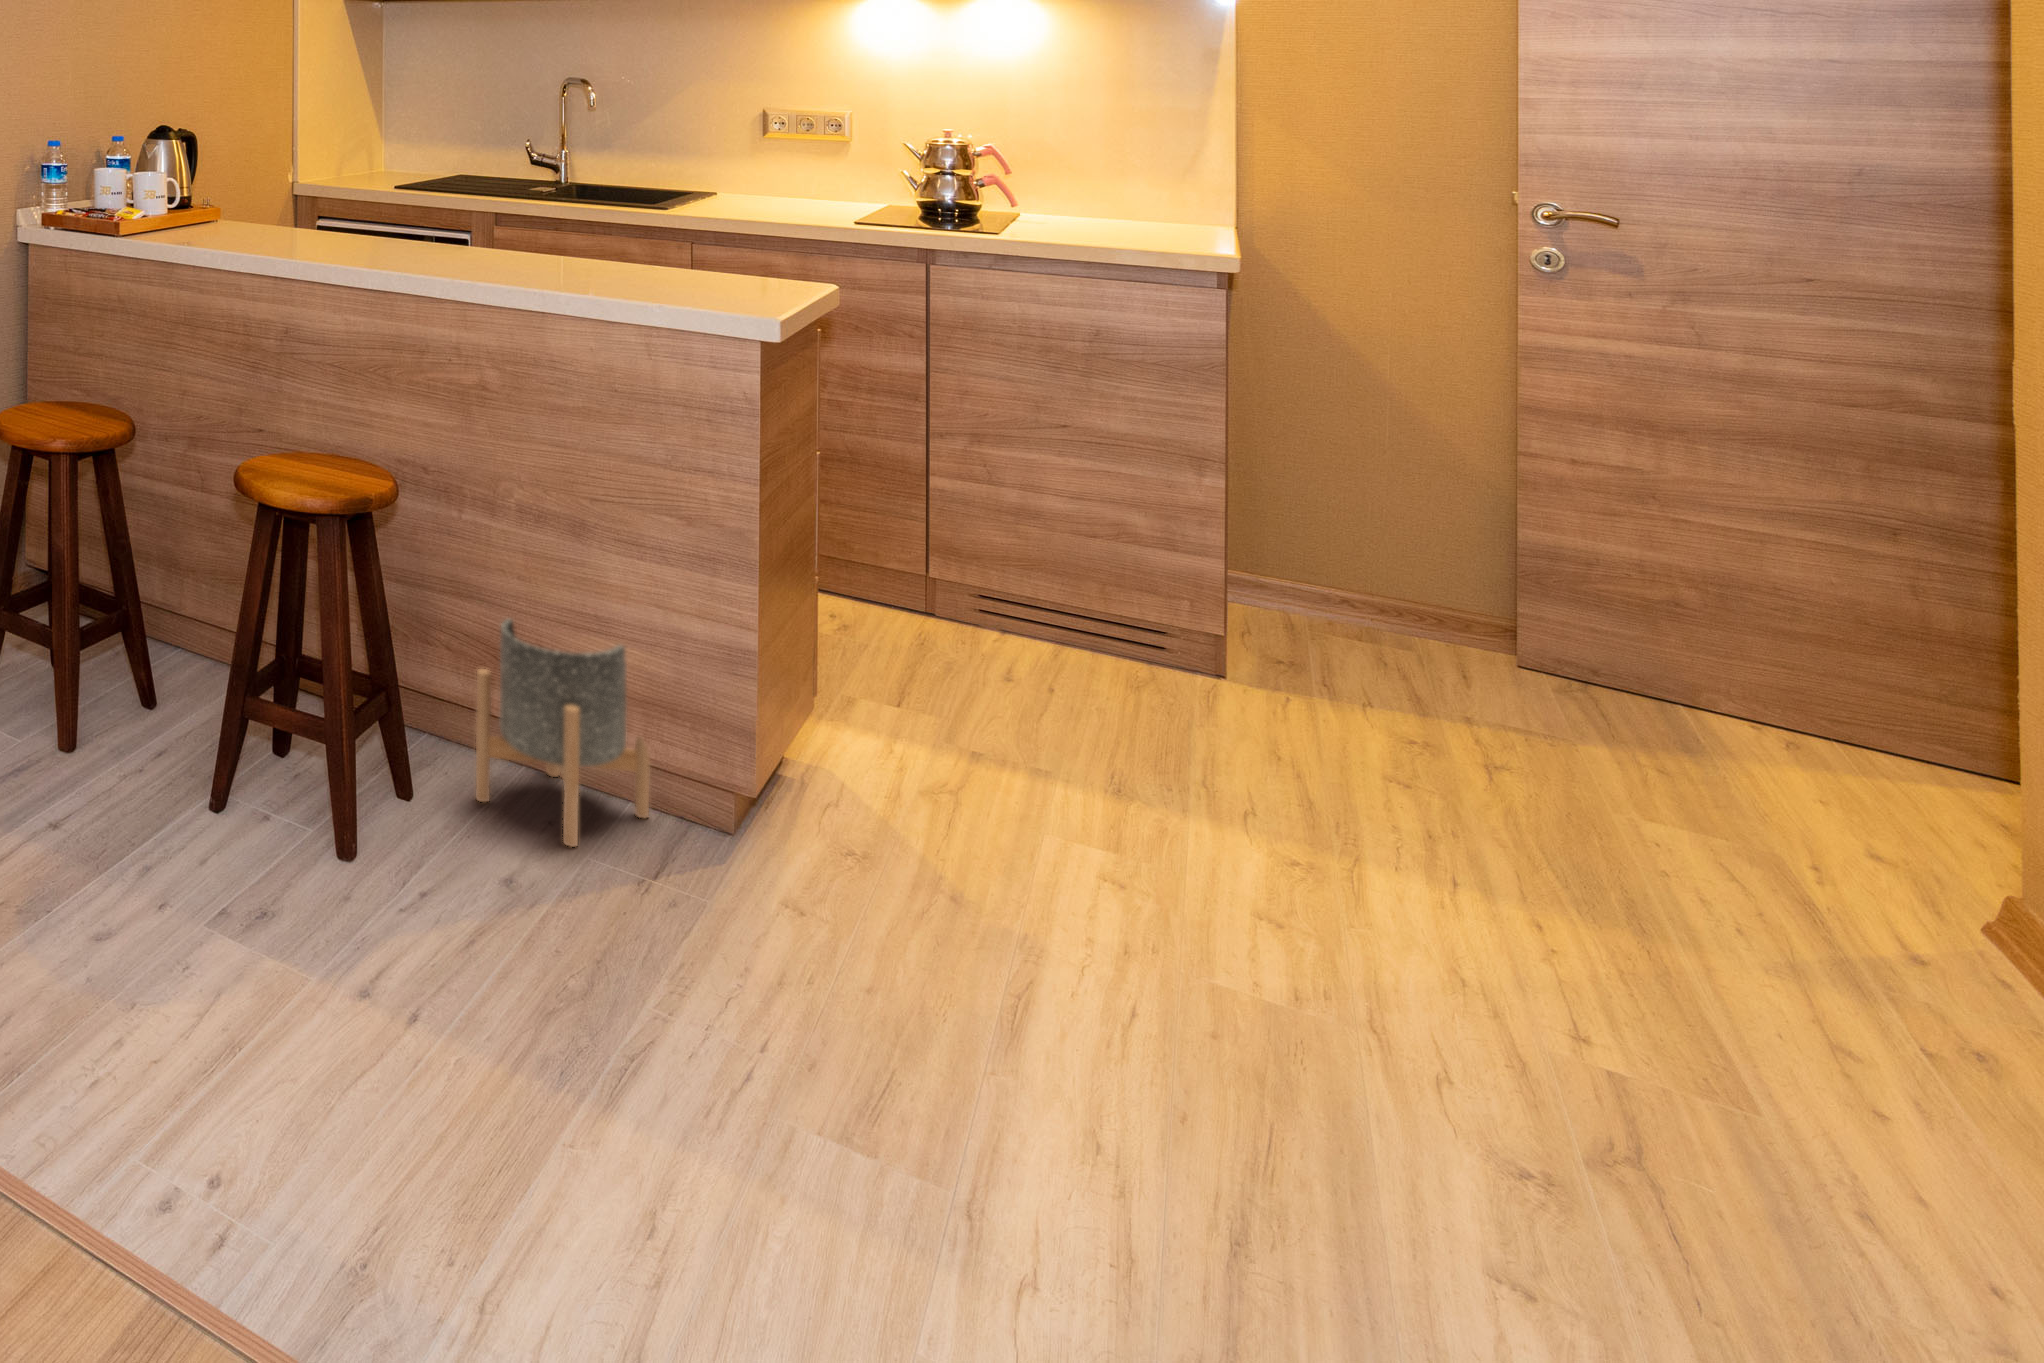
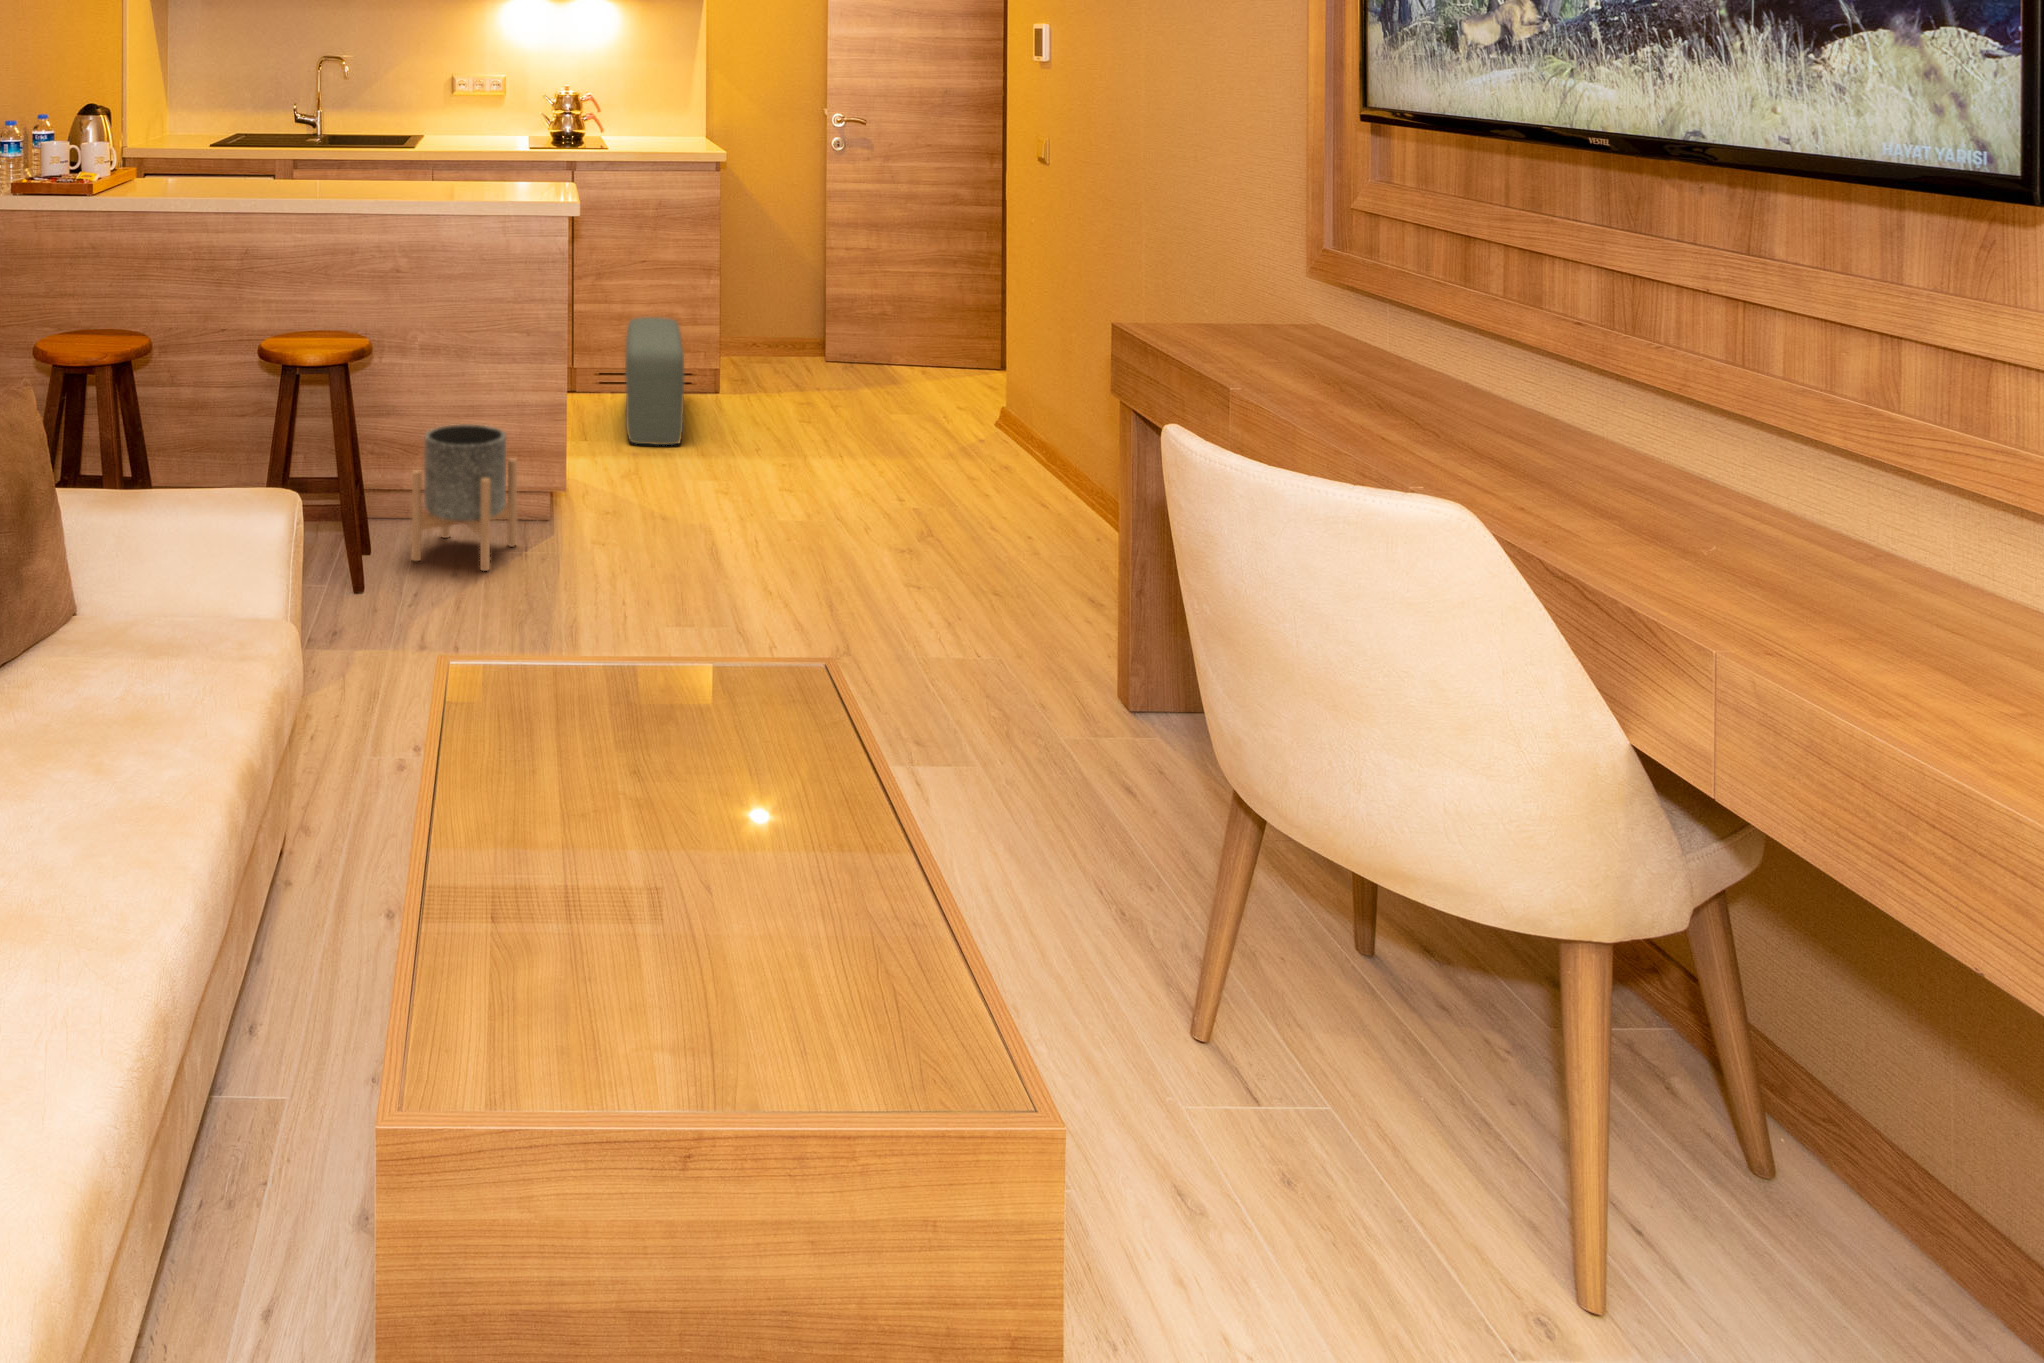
pouf: none [956,493,1099,712] -> present [625,317,684,445]

